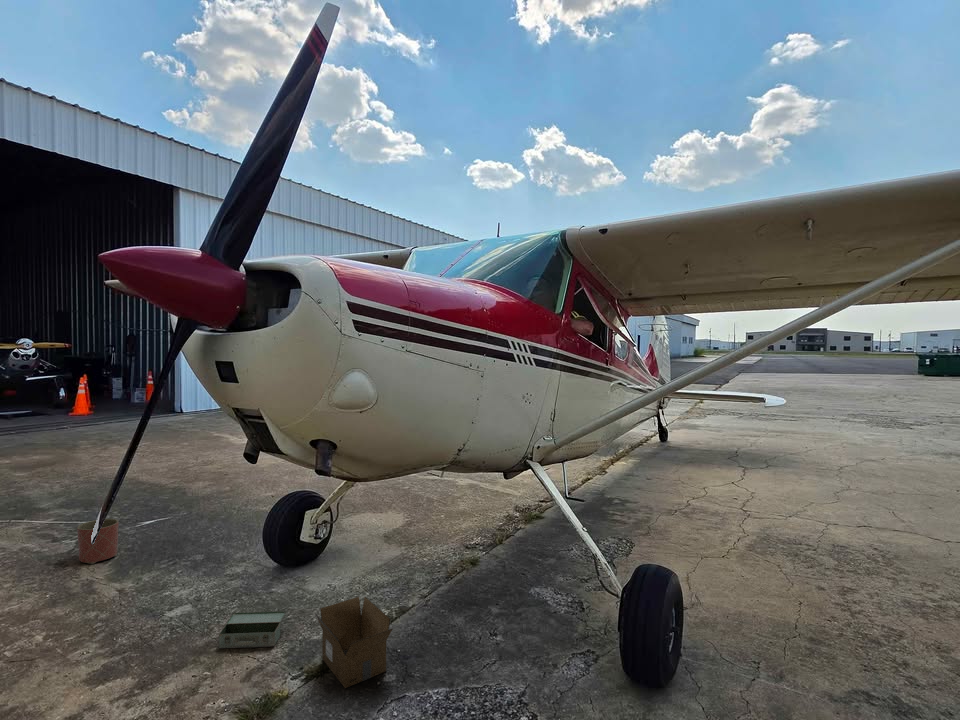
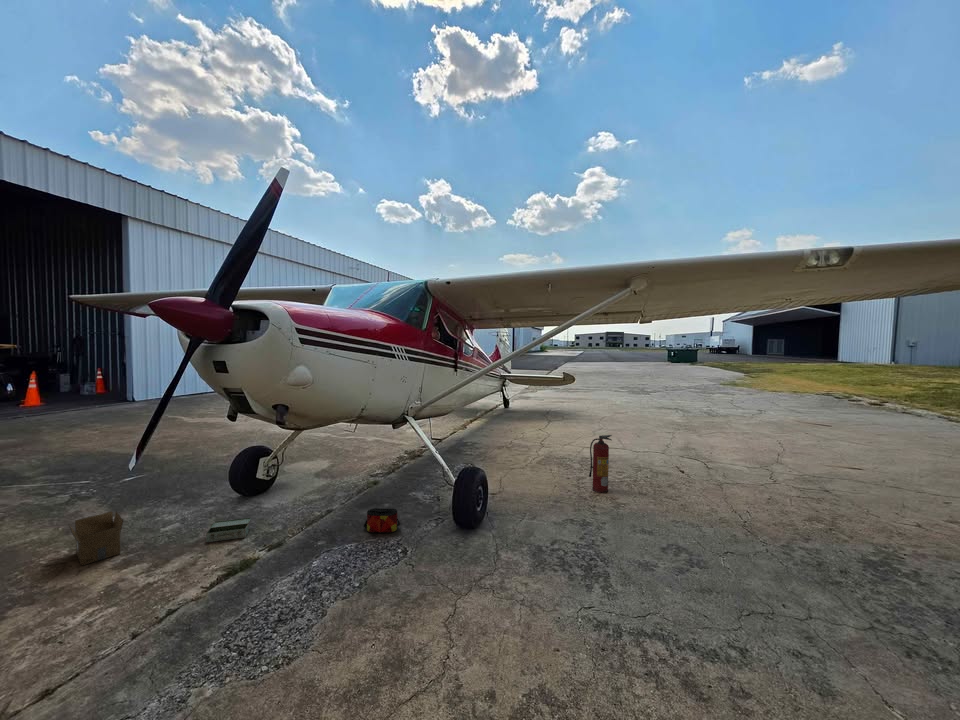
fire extinguisher: none [874,515,930,630] -> present [589,435,612,493]
planter: present [77,519,119,564] -> none [76,475,111,507]
cardboard box: present [315,597,393,688] -> present [69,511,123,566]
bag: none [457,621,520,672] -> present [364,508,400,533]

